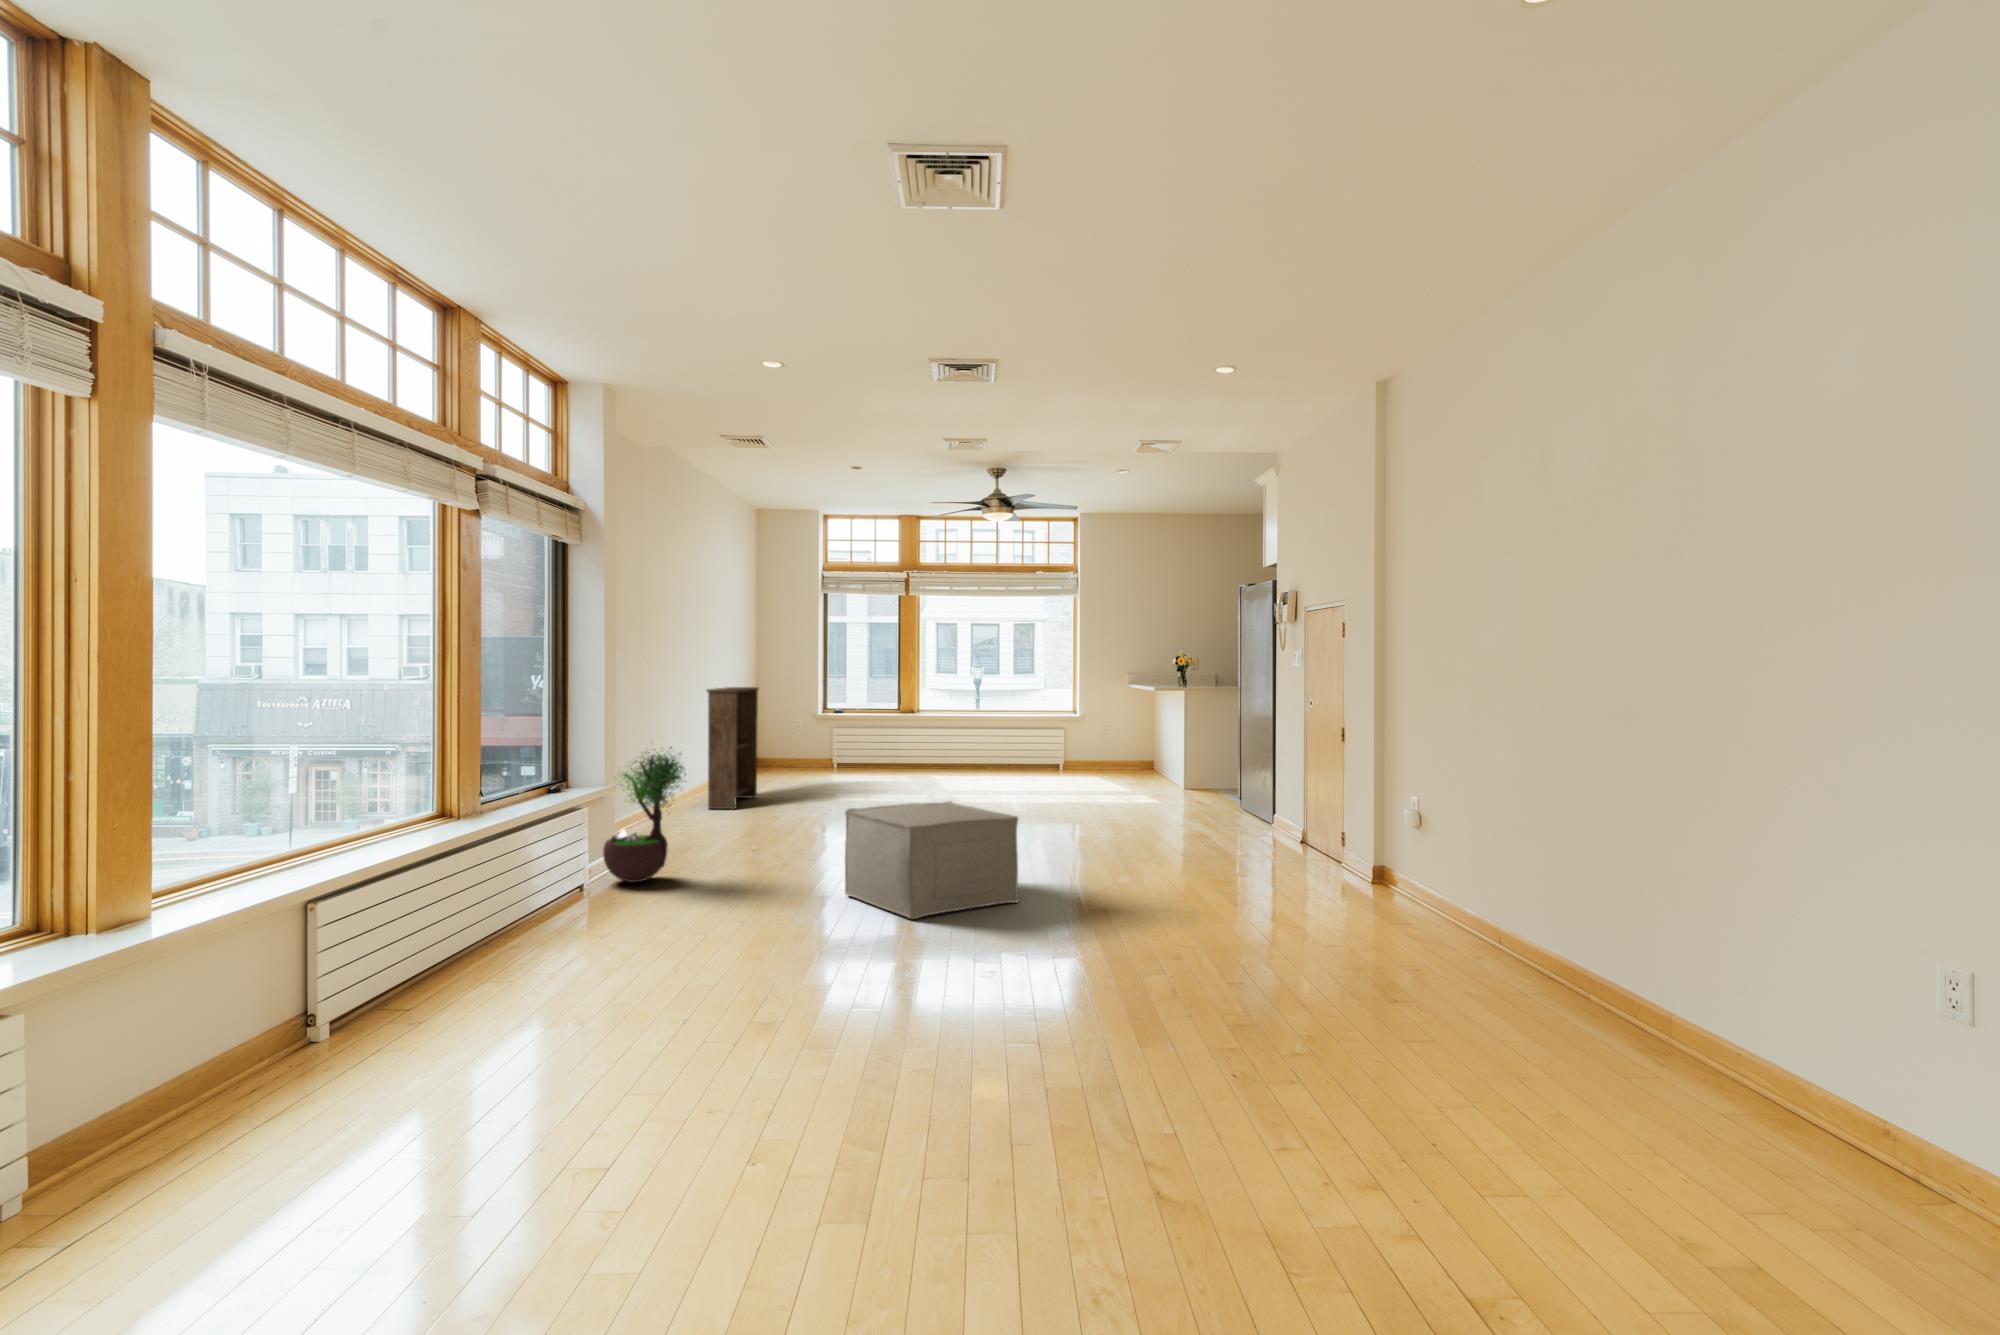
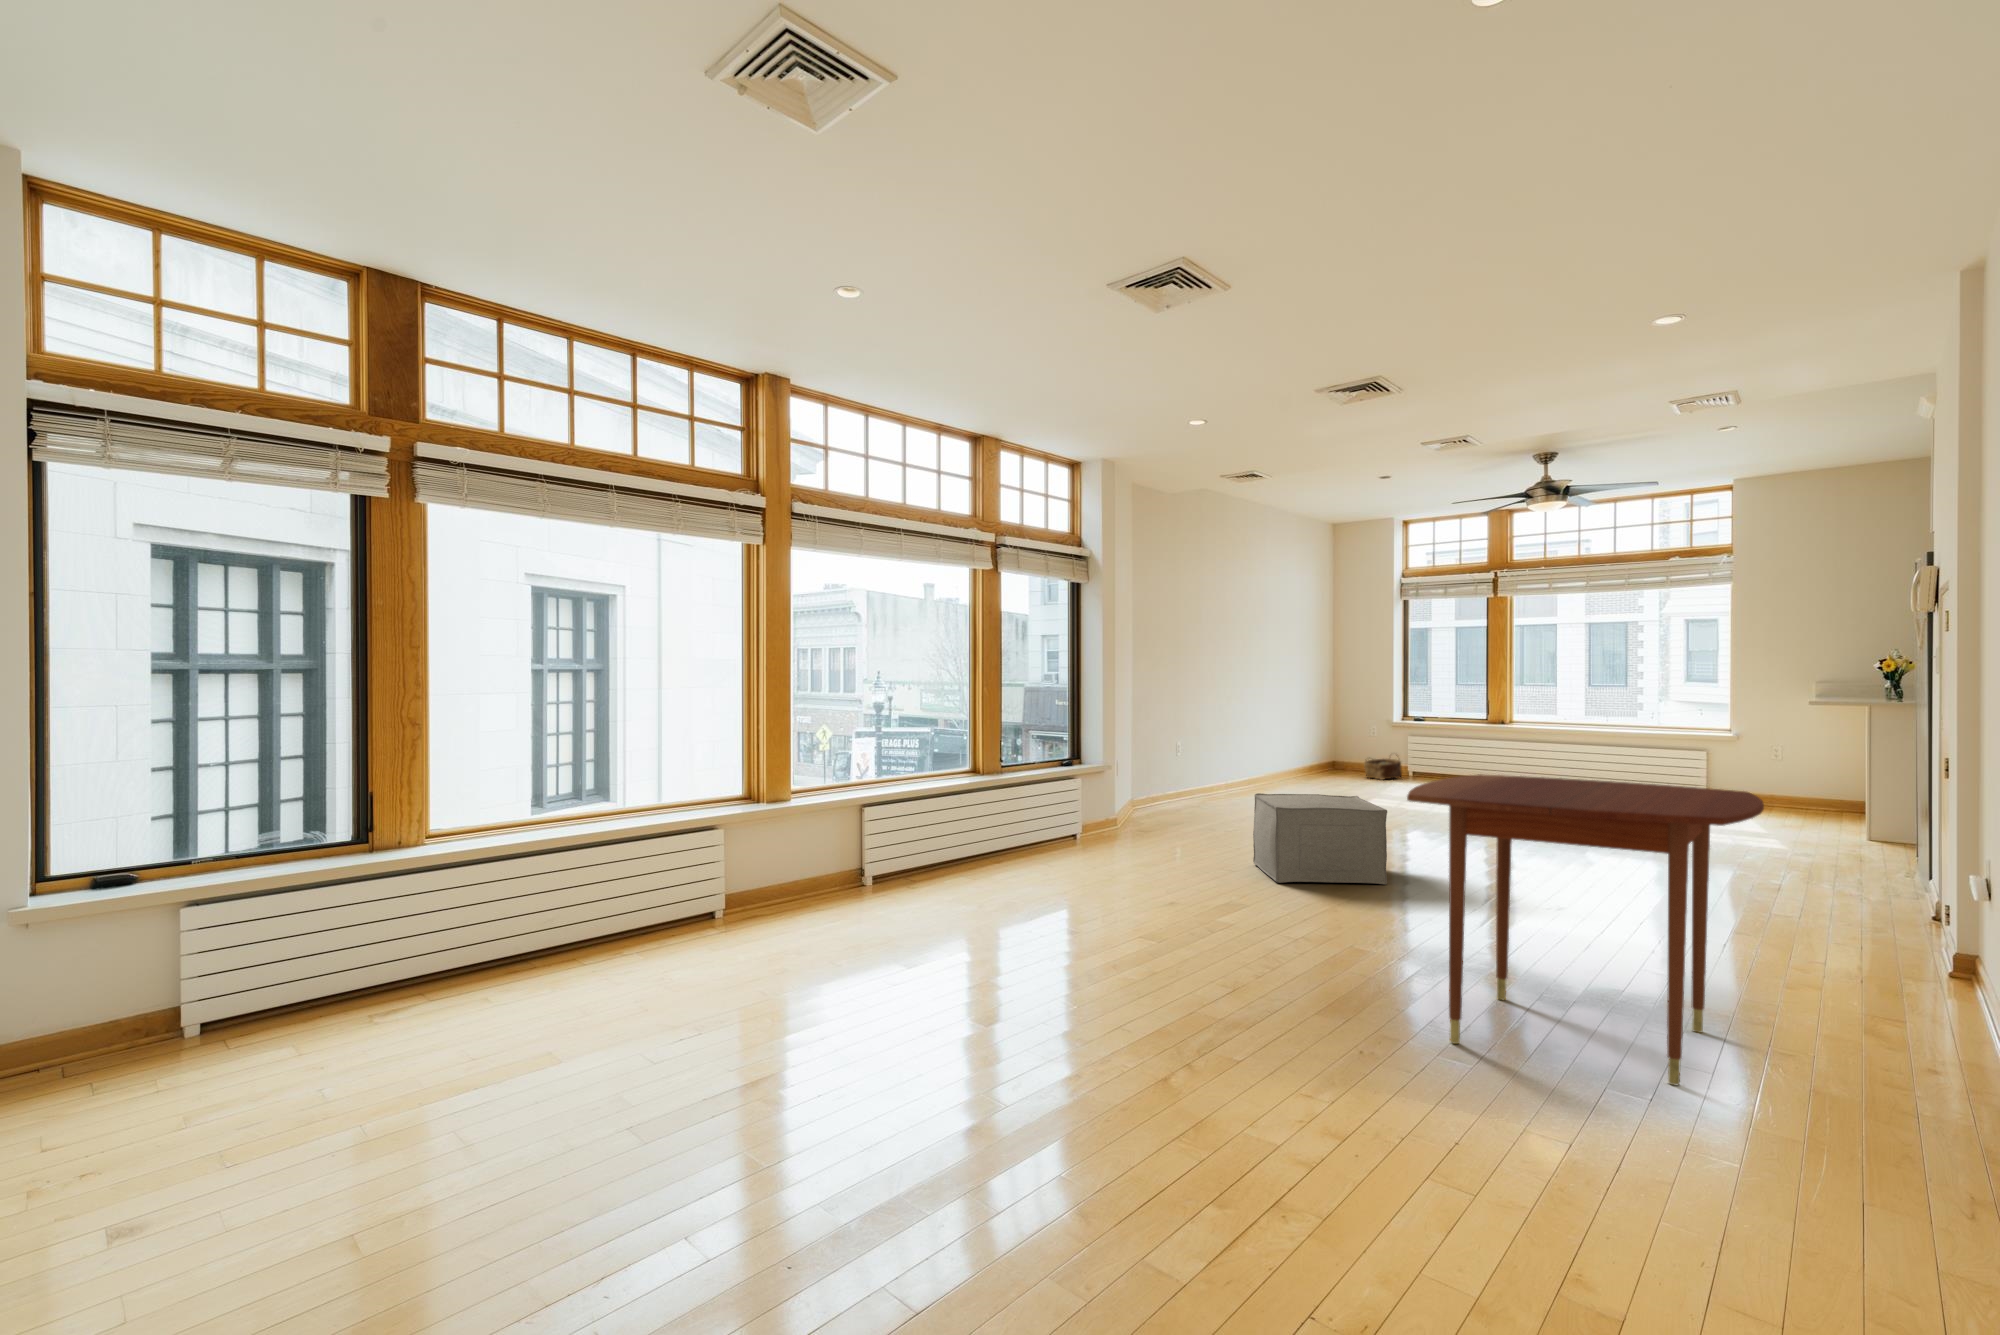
bookshelf: present [707,687,759,809] -> none [1242,692,1302,802]
woven basket: none [789,746,825,774] -> present [1364,756,1402,780]
potted tree: present [603,747,686,882] -> none [1095,731,1158,840]
dining table: none [1352,776,1882,1161] -> present [1407,774,1764,1085]

